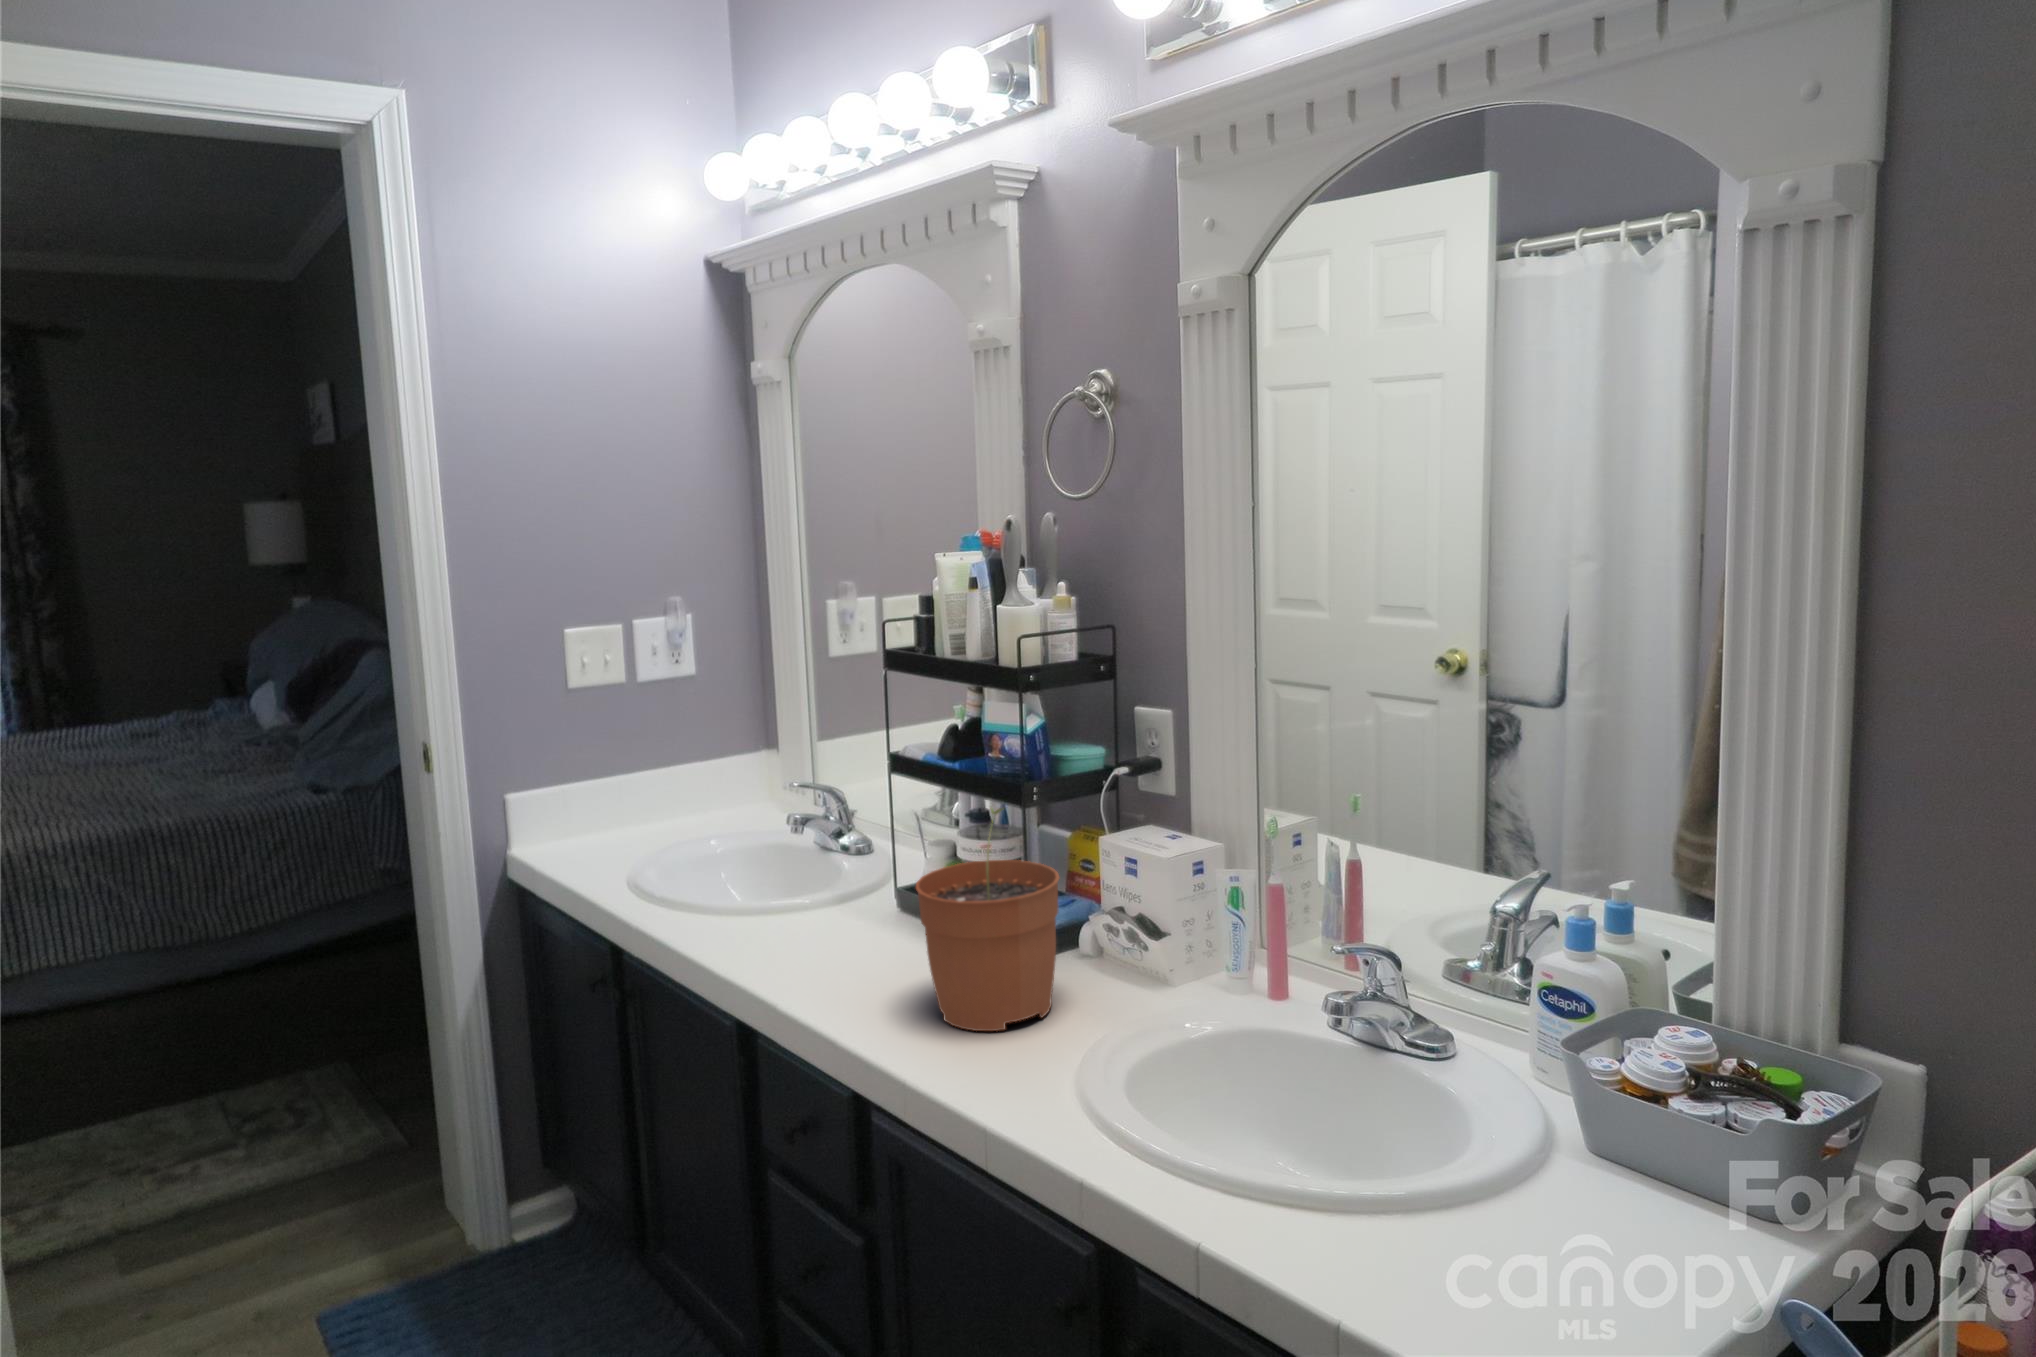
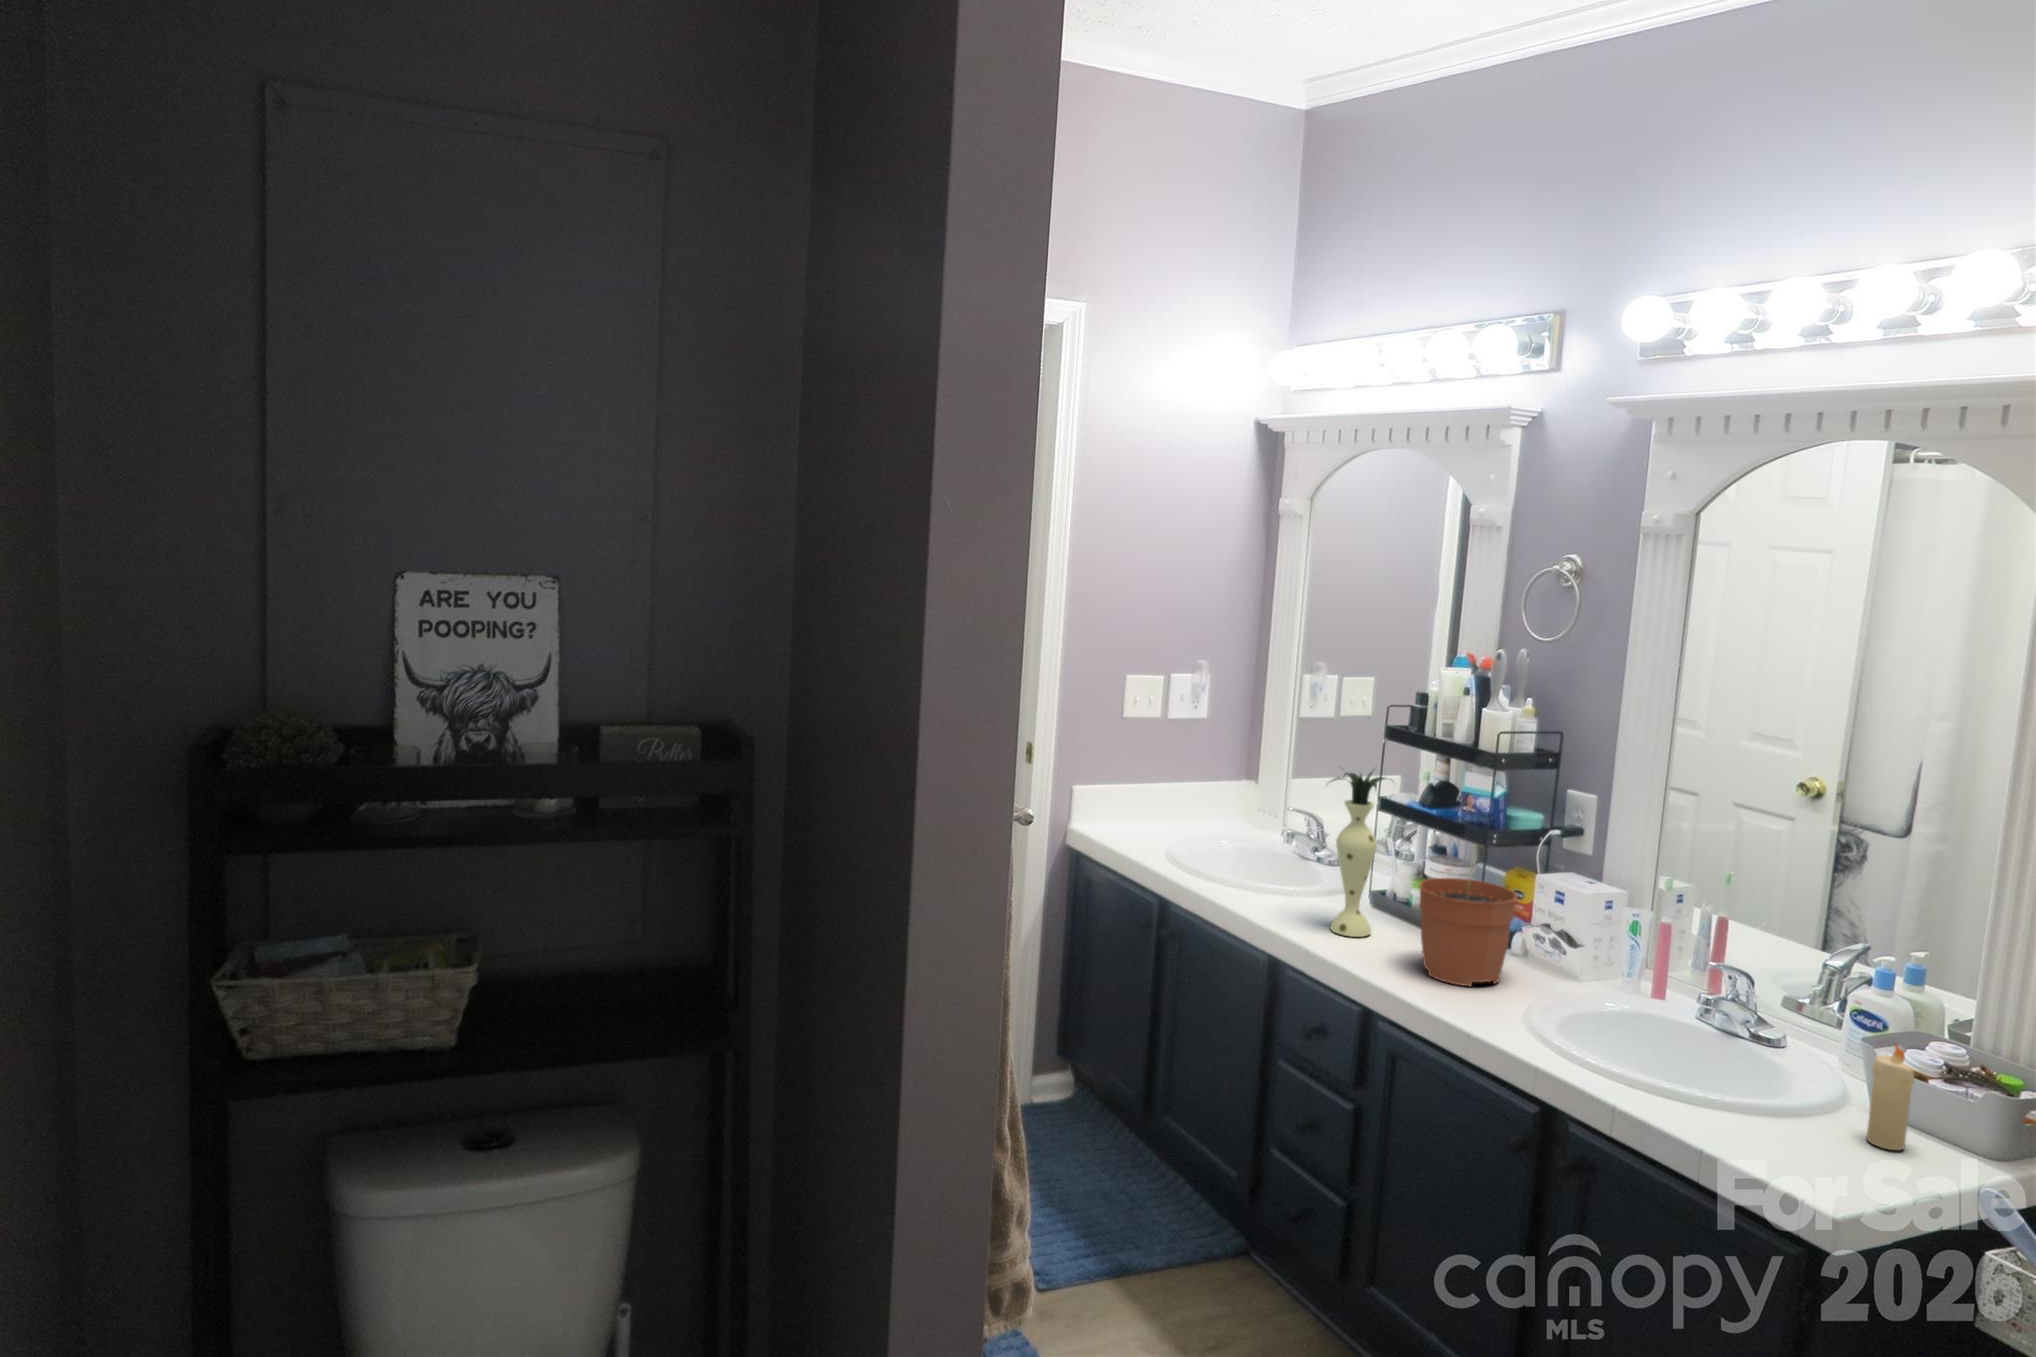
vase: none [776,708,886,970] -> present [1331,772,1392,937]
candle: none [1597,1060,1663,1246] -> present [1867,1044,1914,1150]

